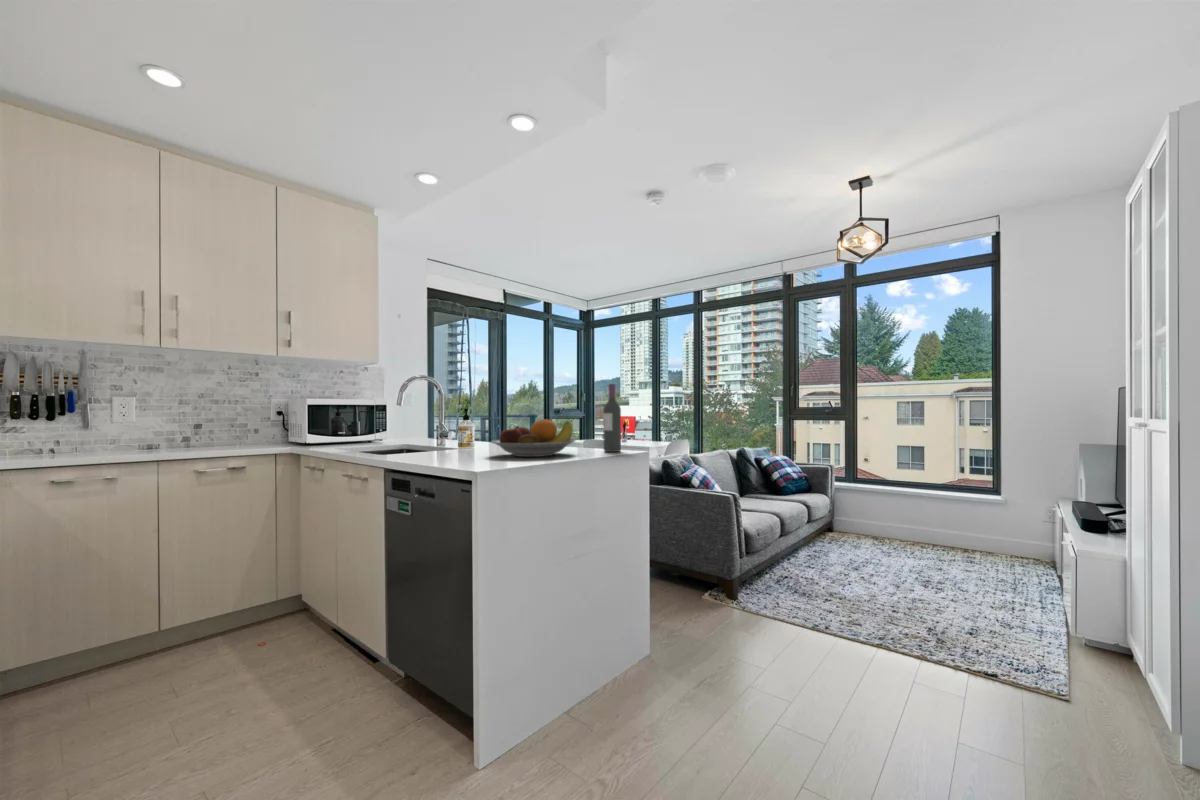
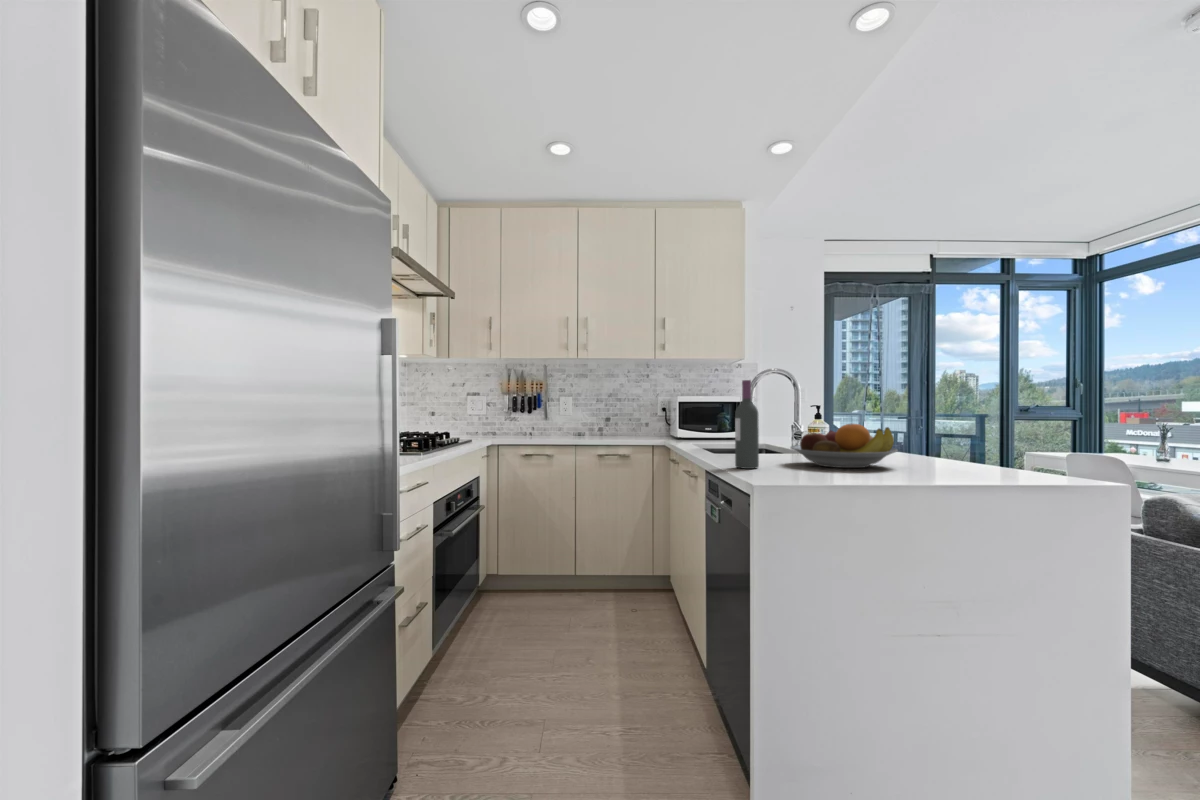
wine bottle: present [603,384,621,452] -> present [735,380,759,469]

